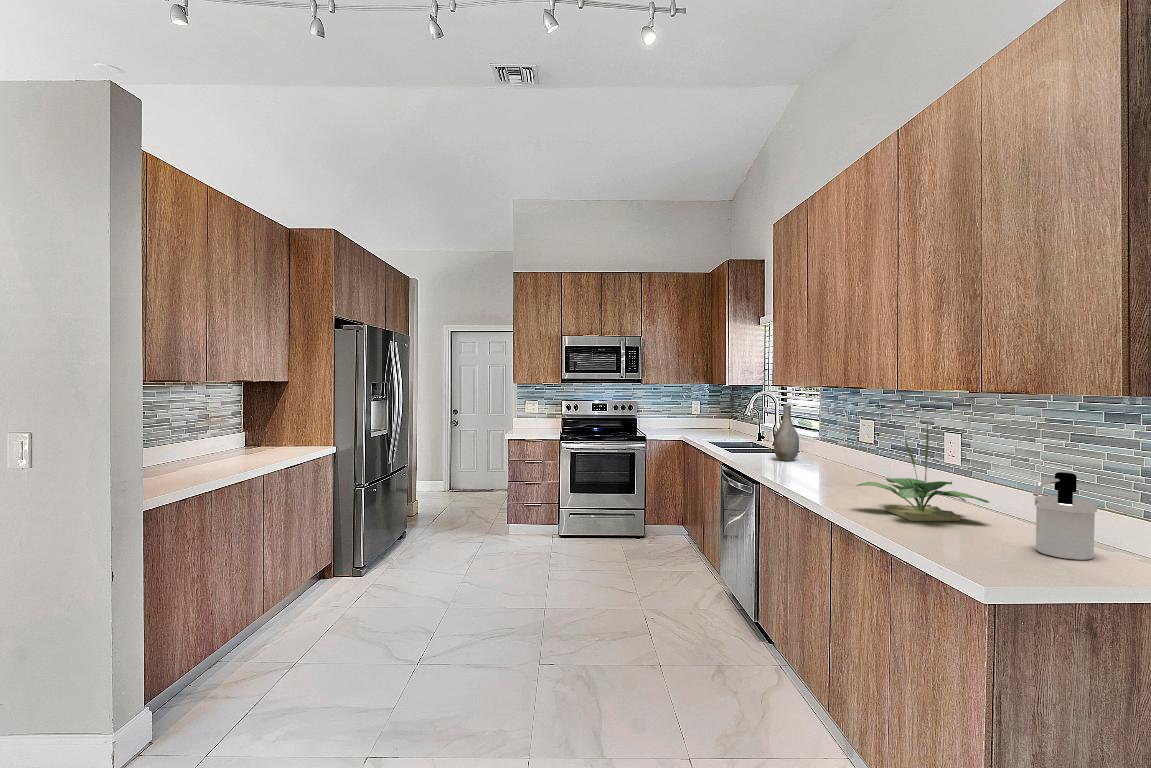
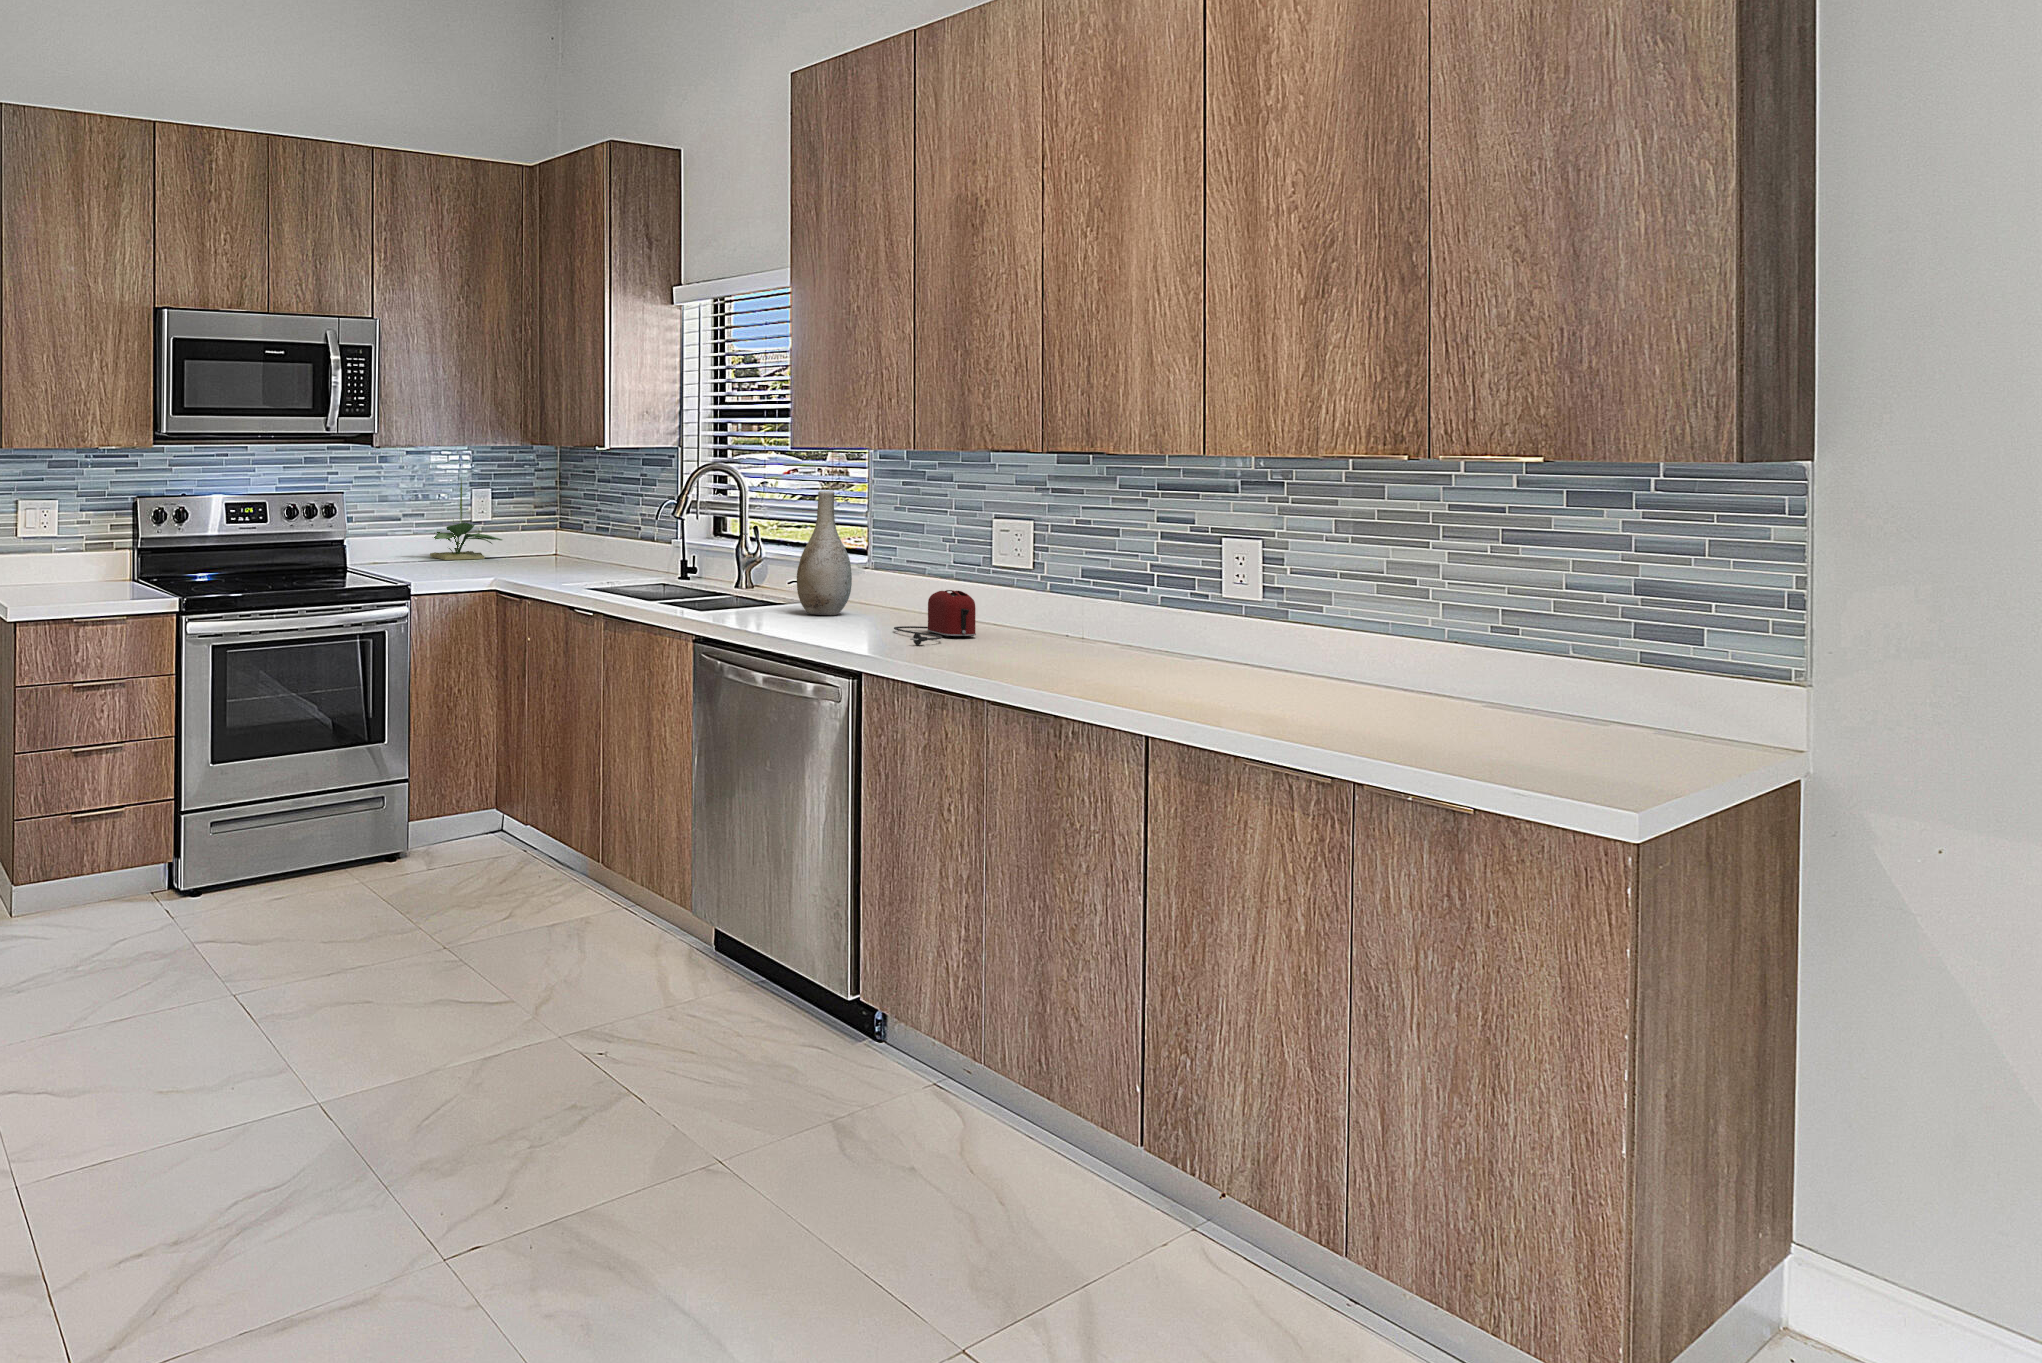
potted plant: present [856,423,989,521] -> present [430,480,502,560]
toaster: none [795,452,836,477] -> present [894,590,976,645]
soap dispenser: present [1033,472,1097,560] -> none [1514,594,1616,743]

